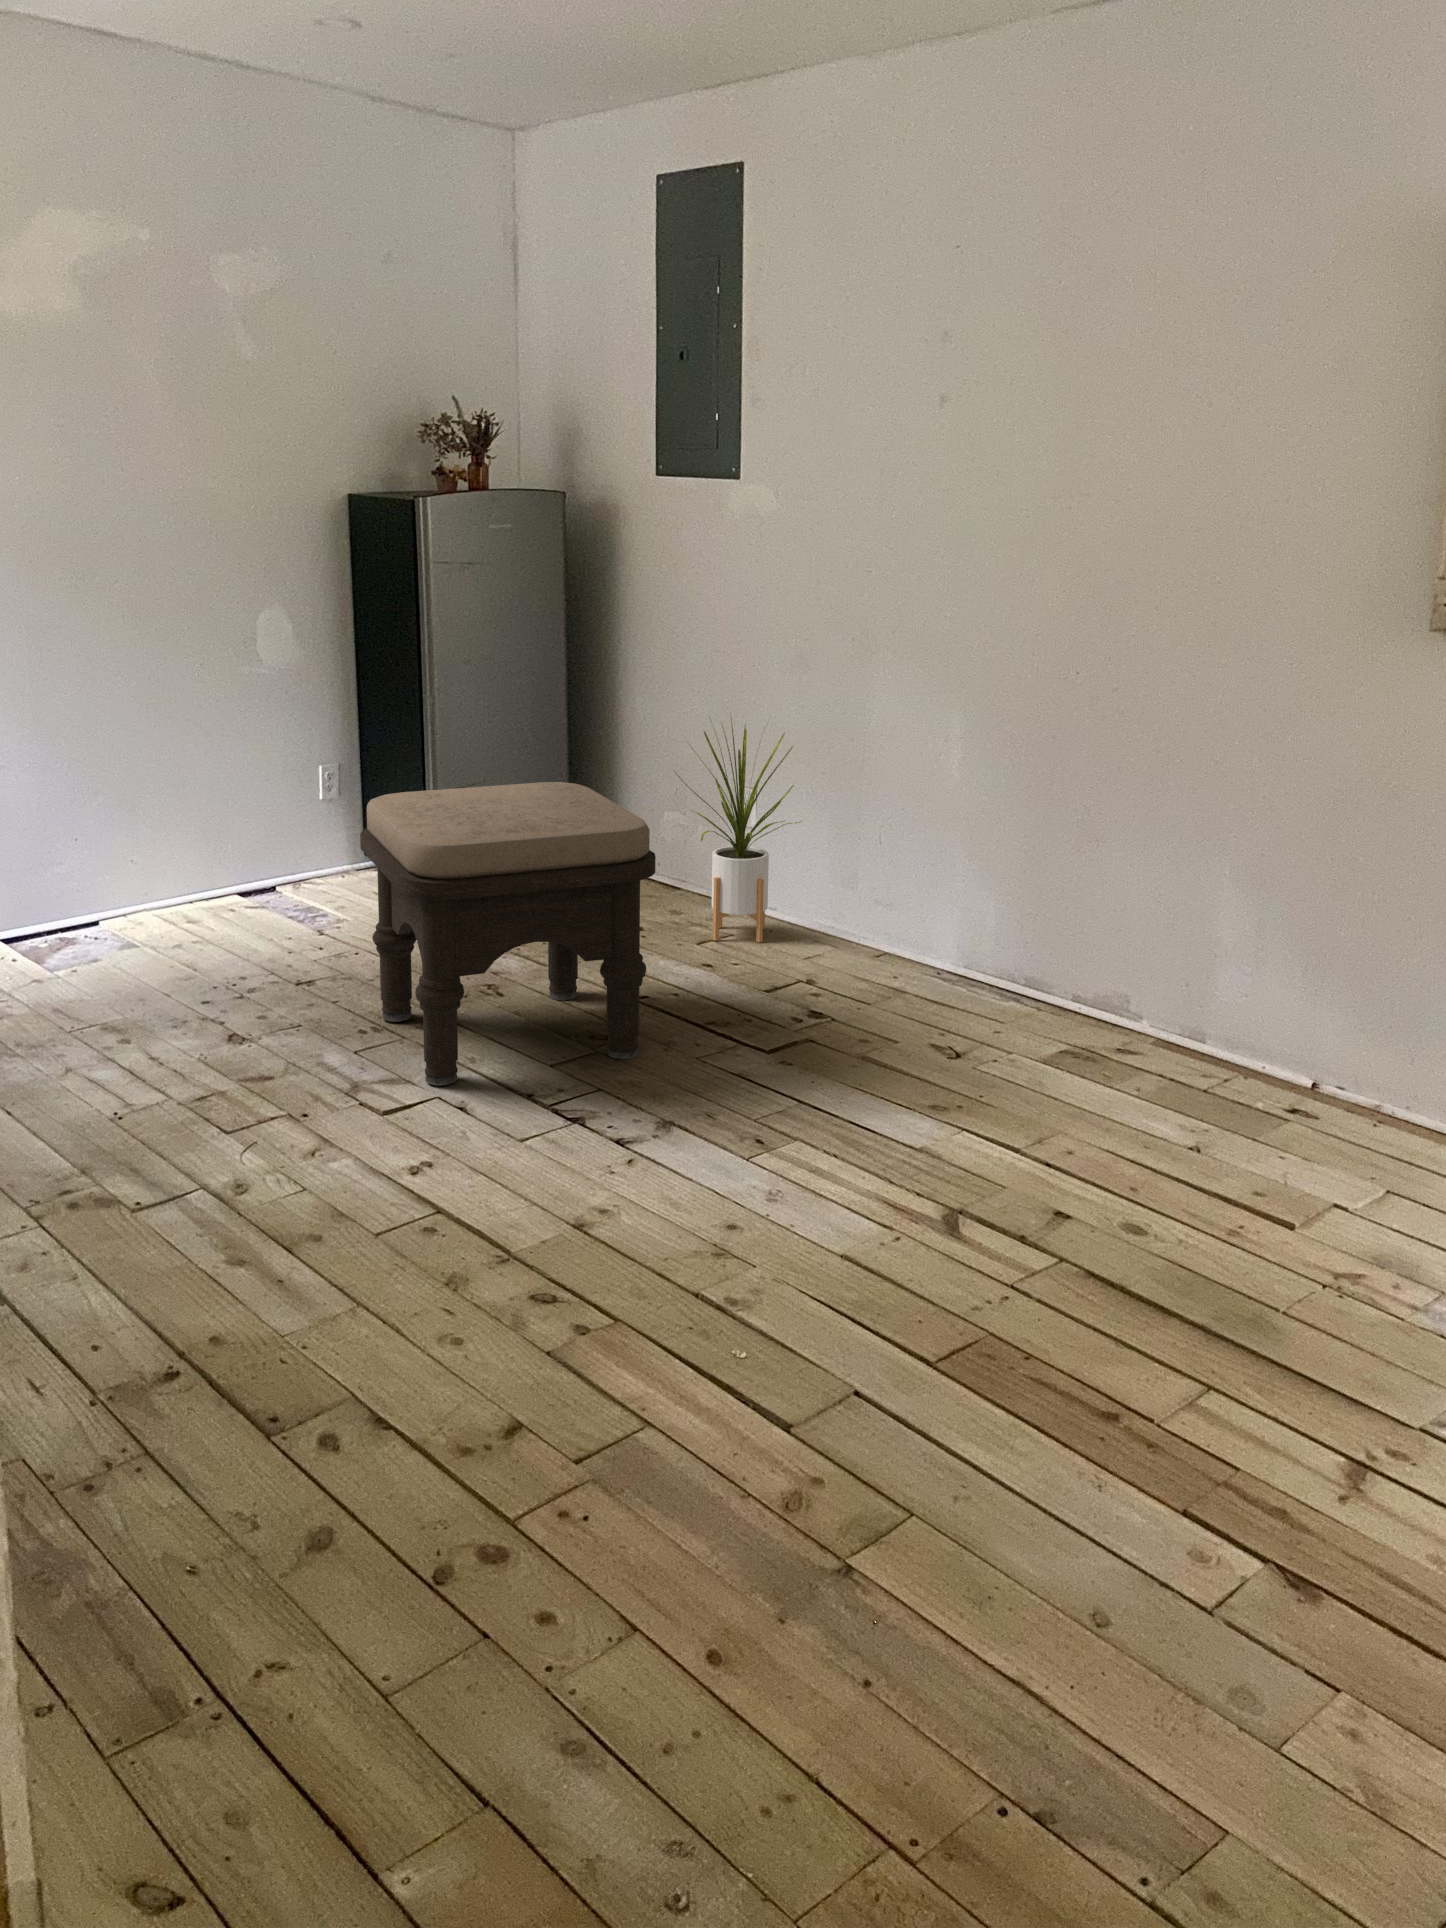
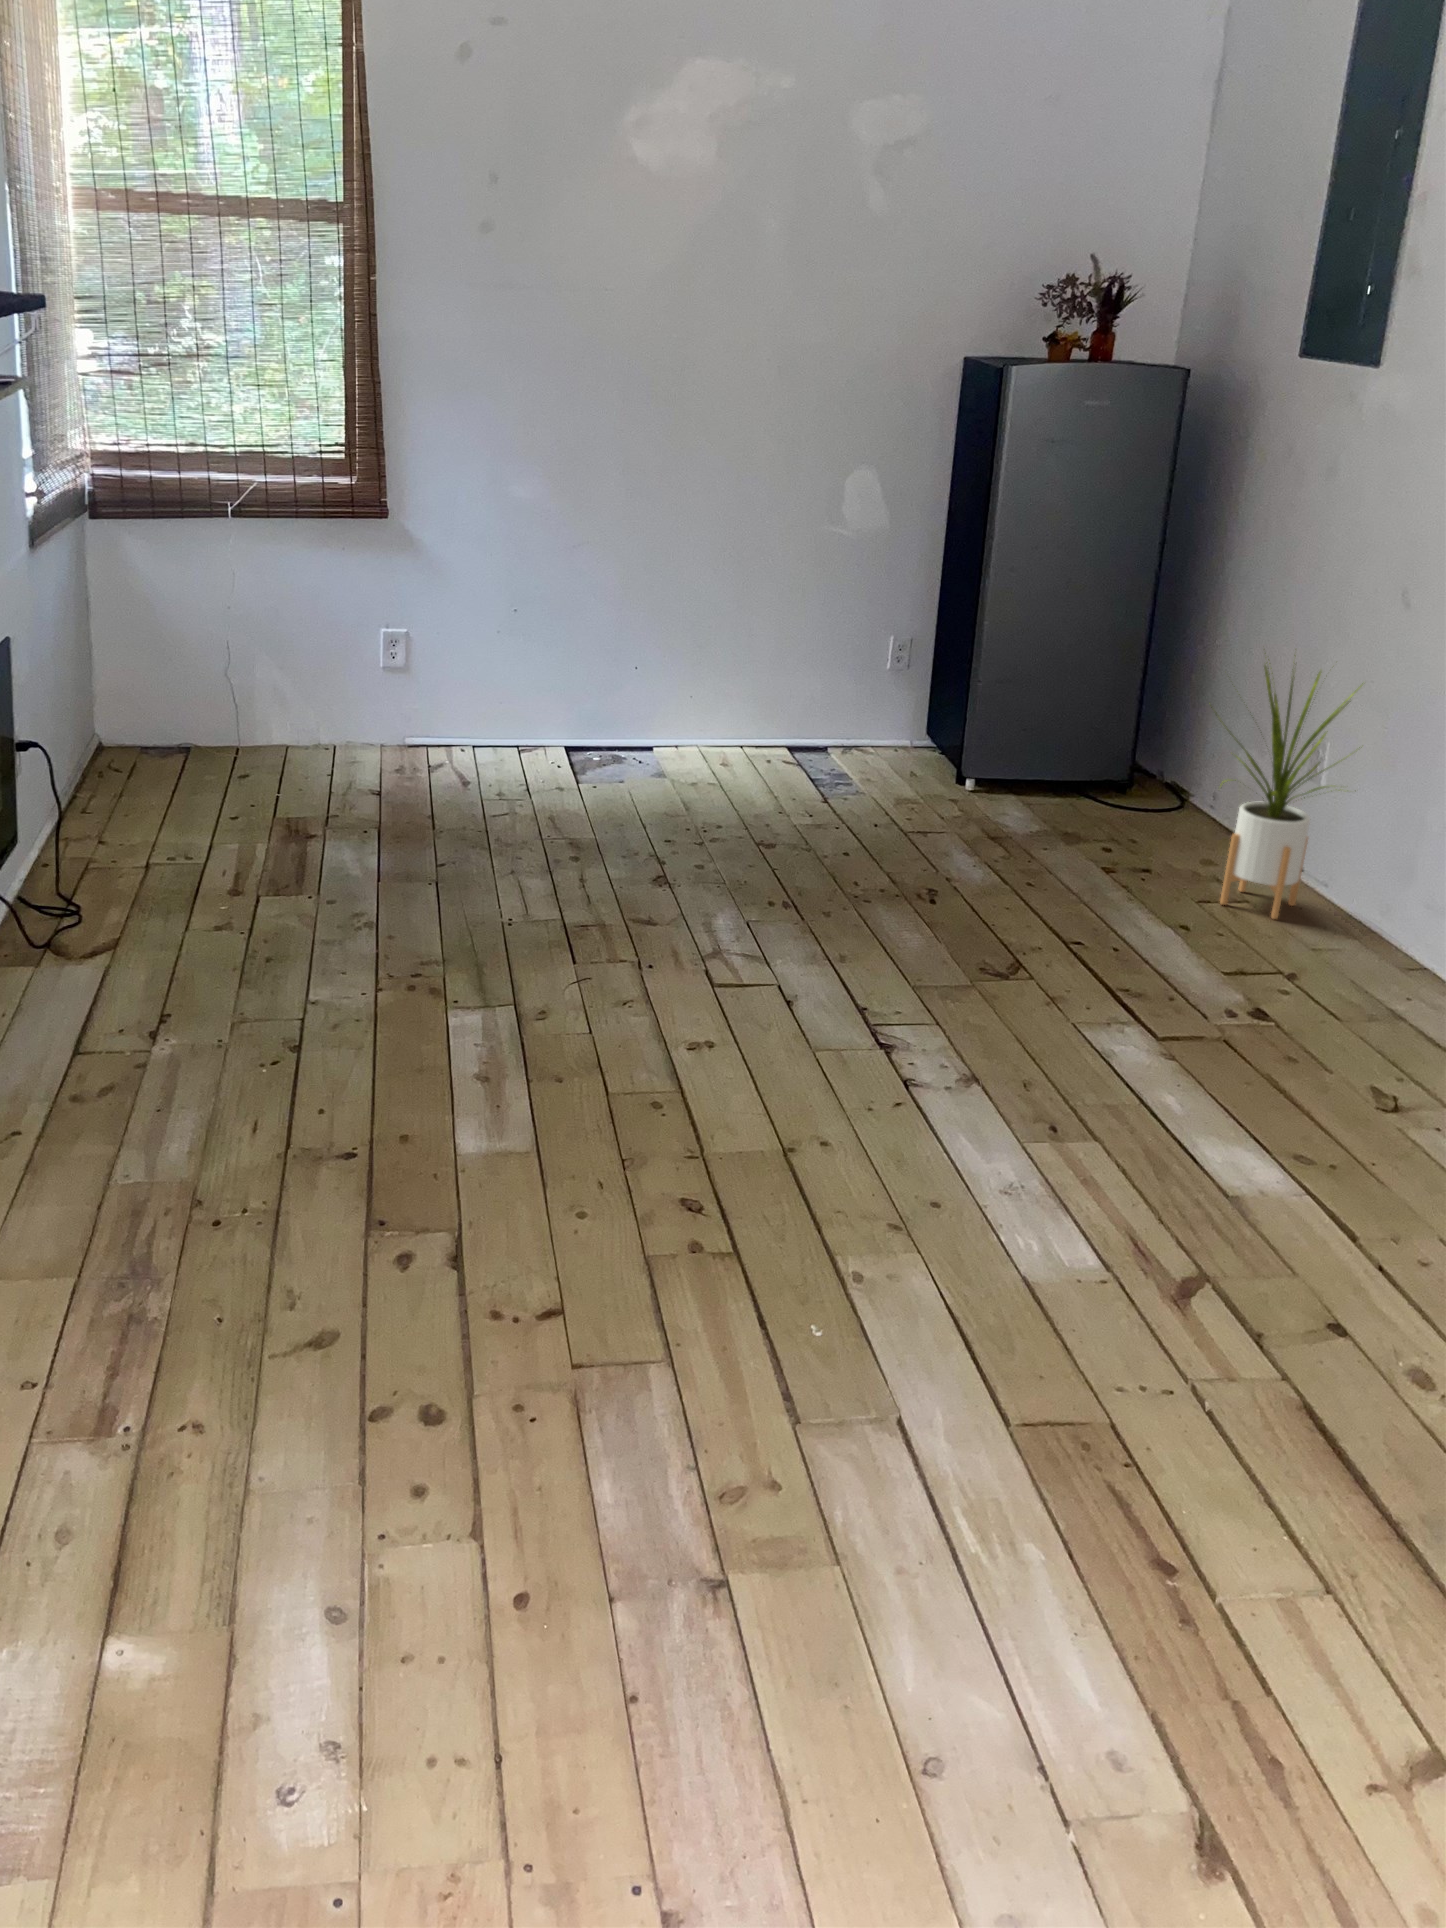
ottoman: present [360,782,656,1086] -> none [780,675,1069,1003]

